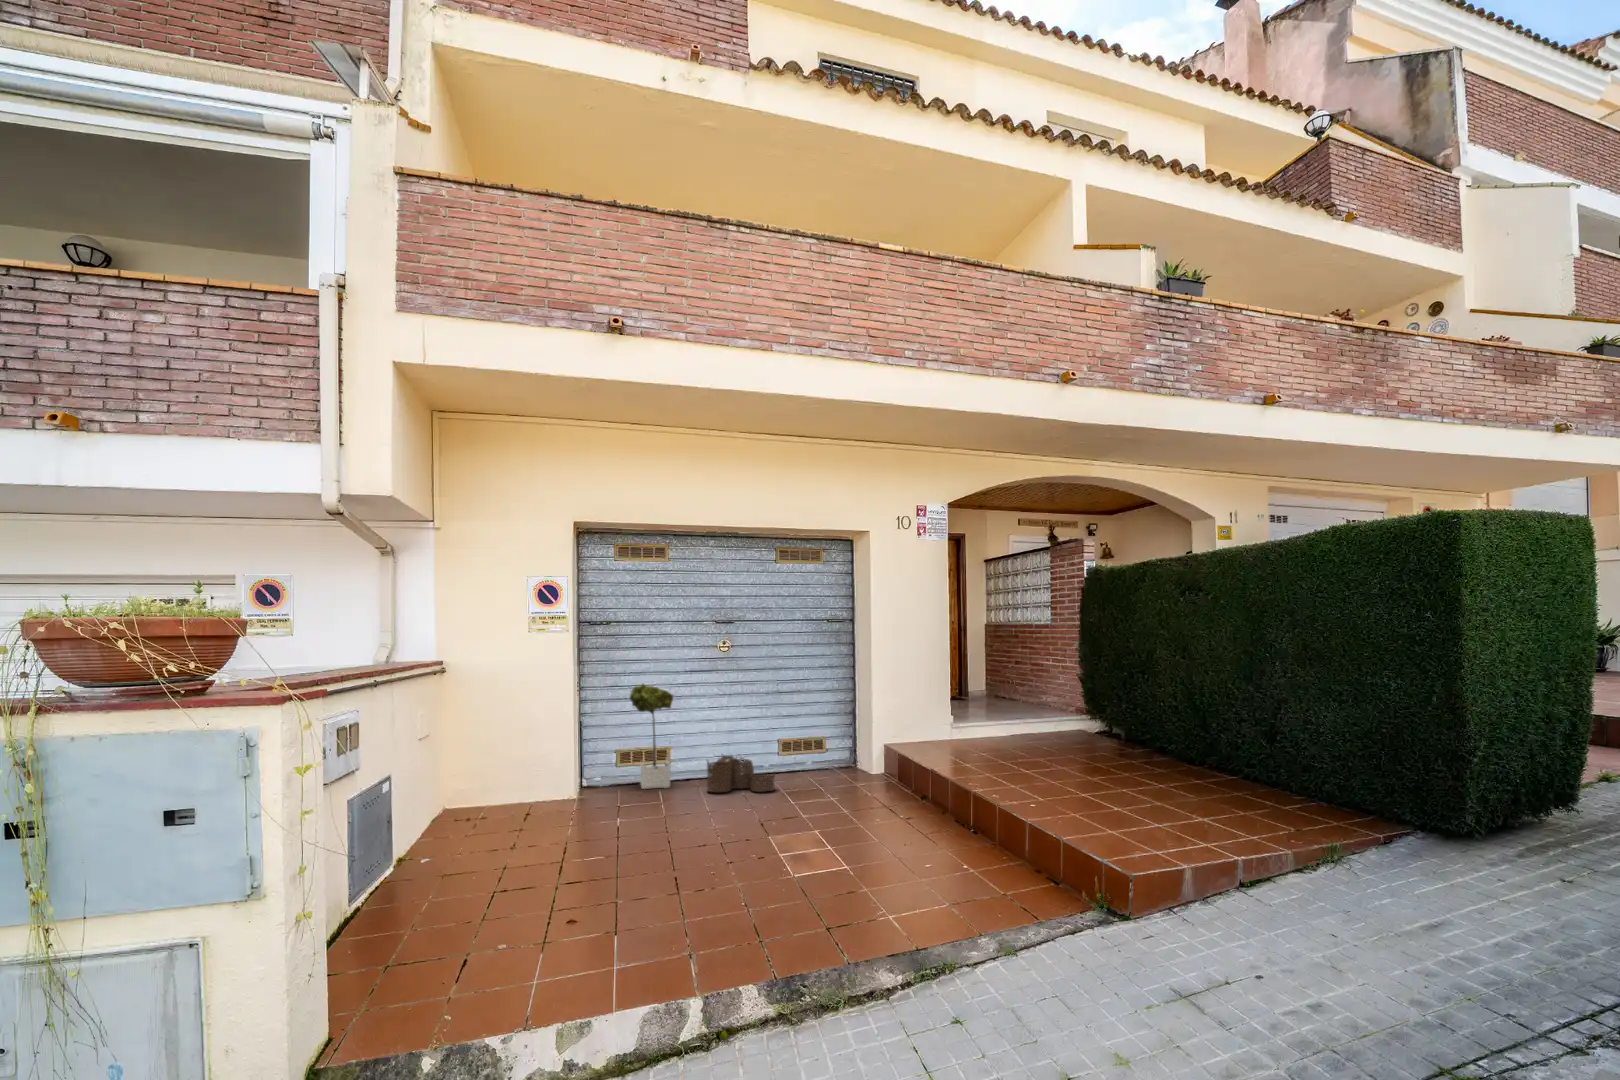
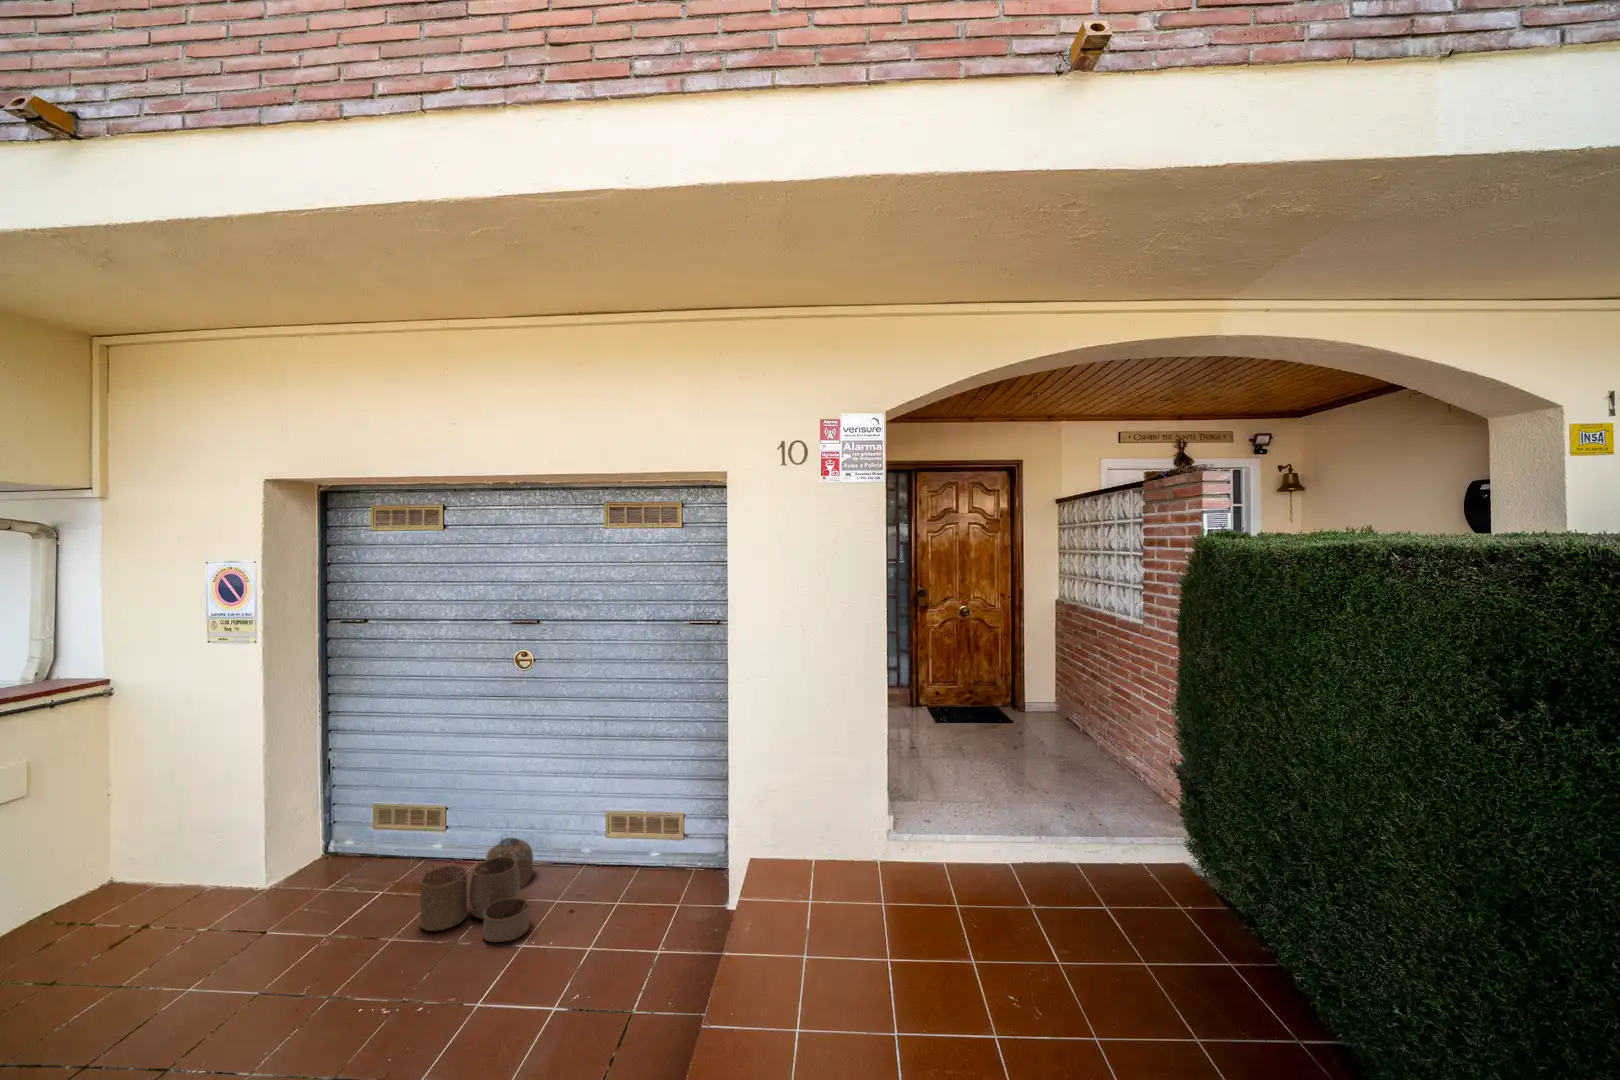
potted tree: present [630,684,673,789] -> none [350,723,432,891]

